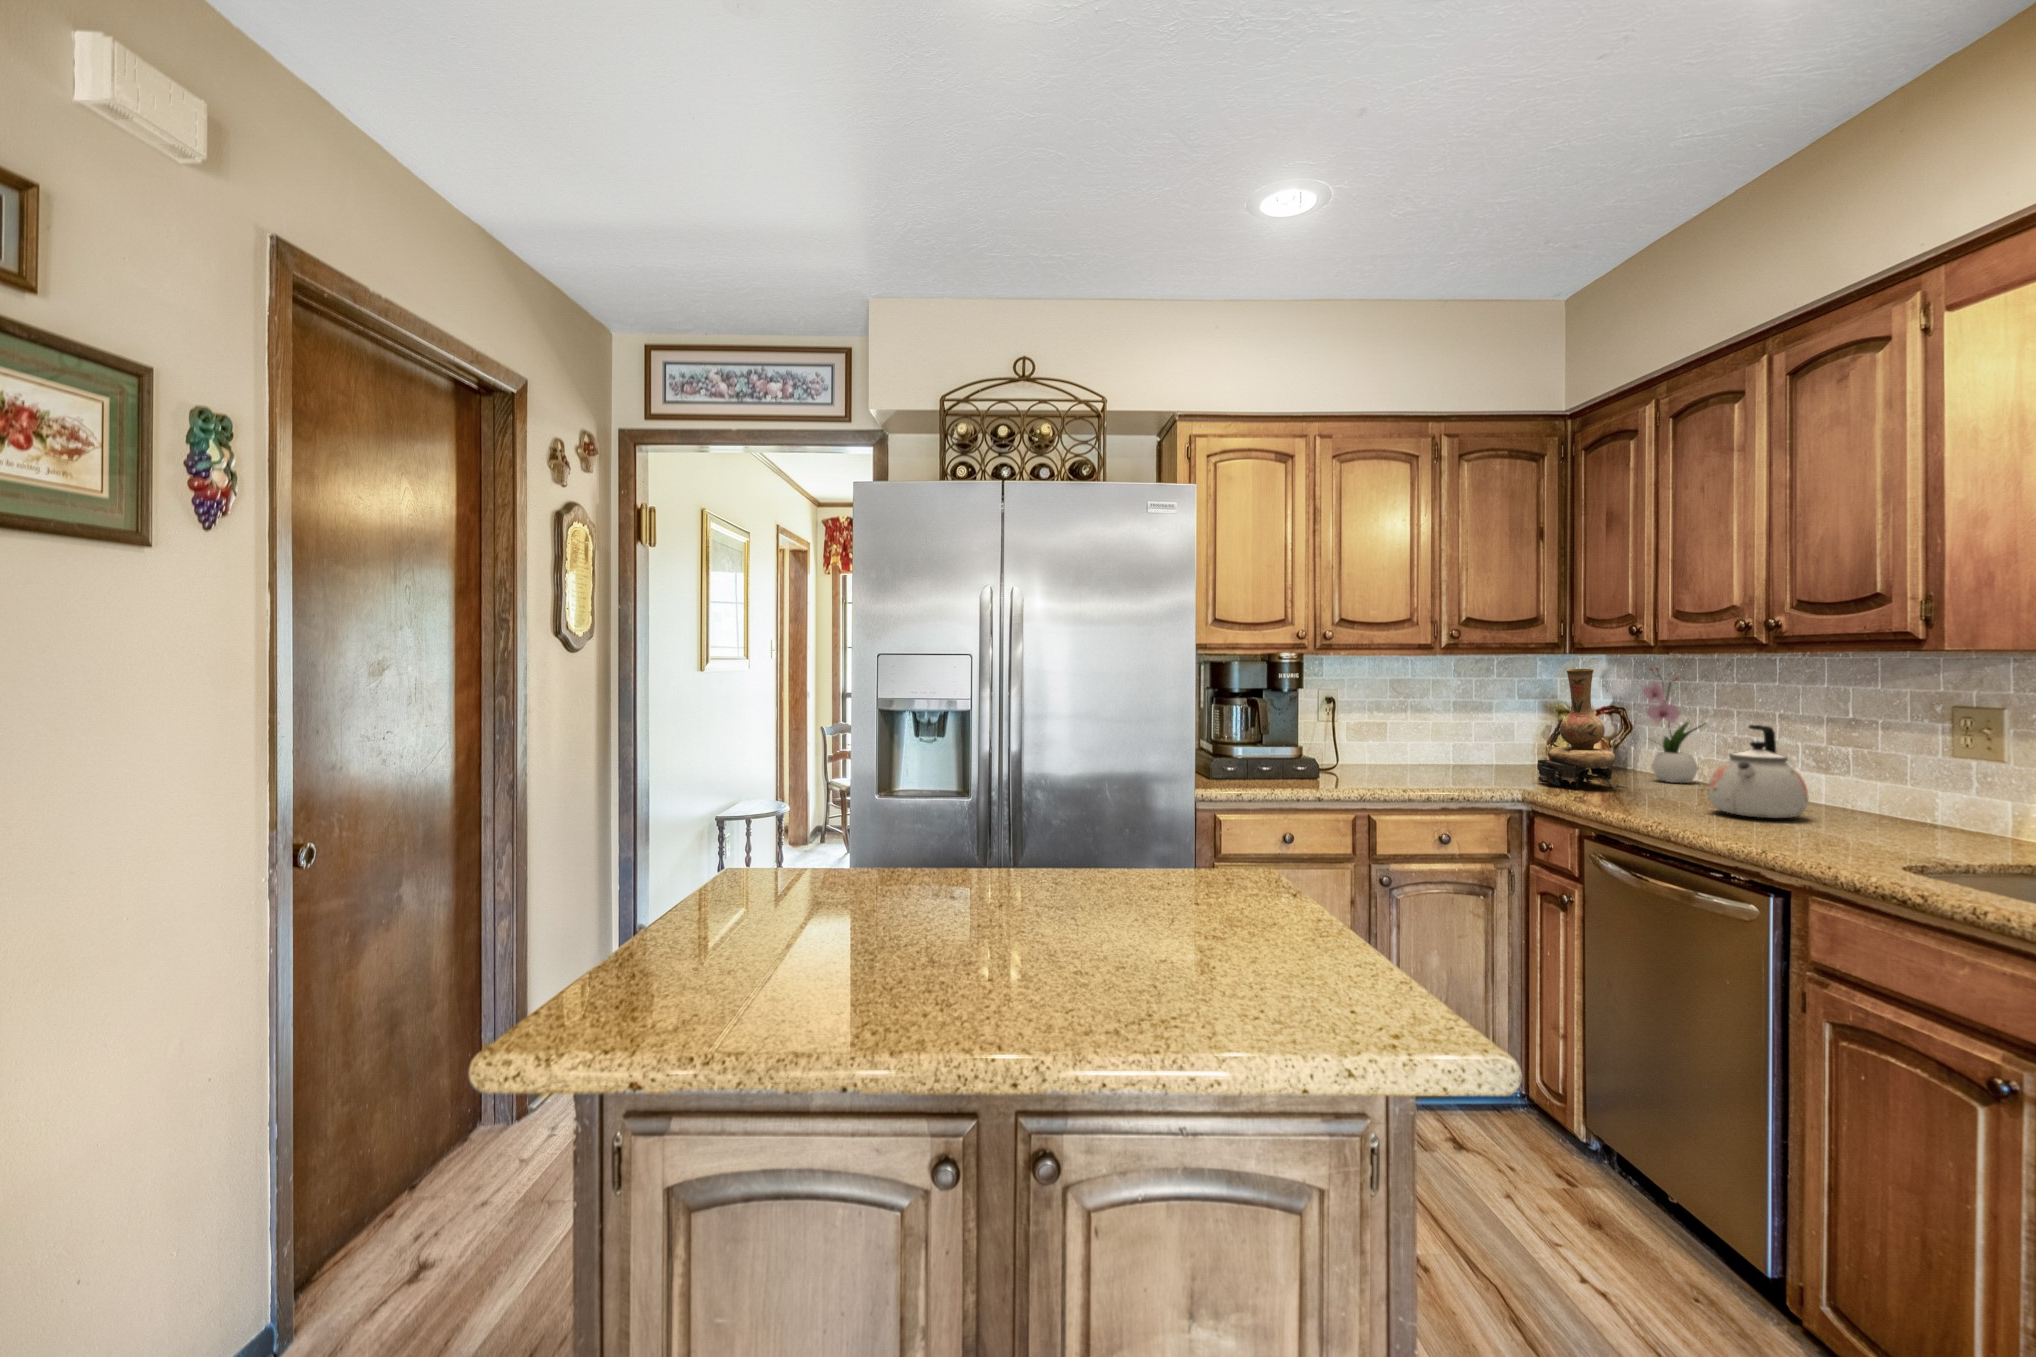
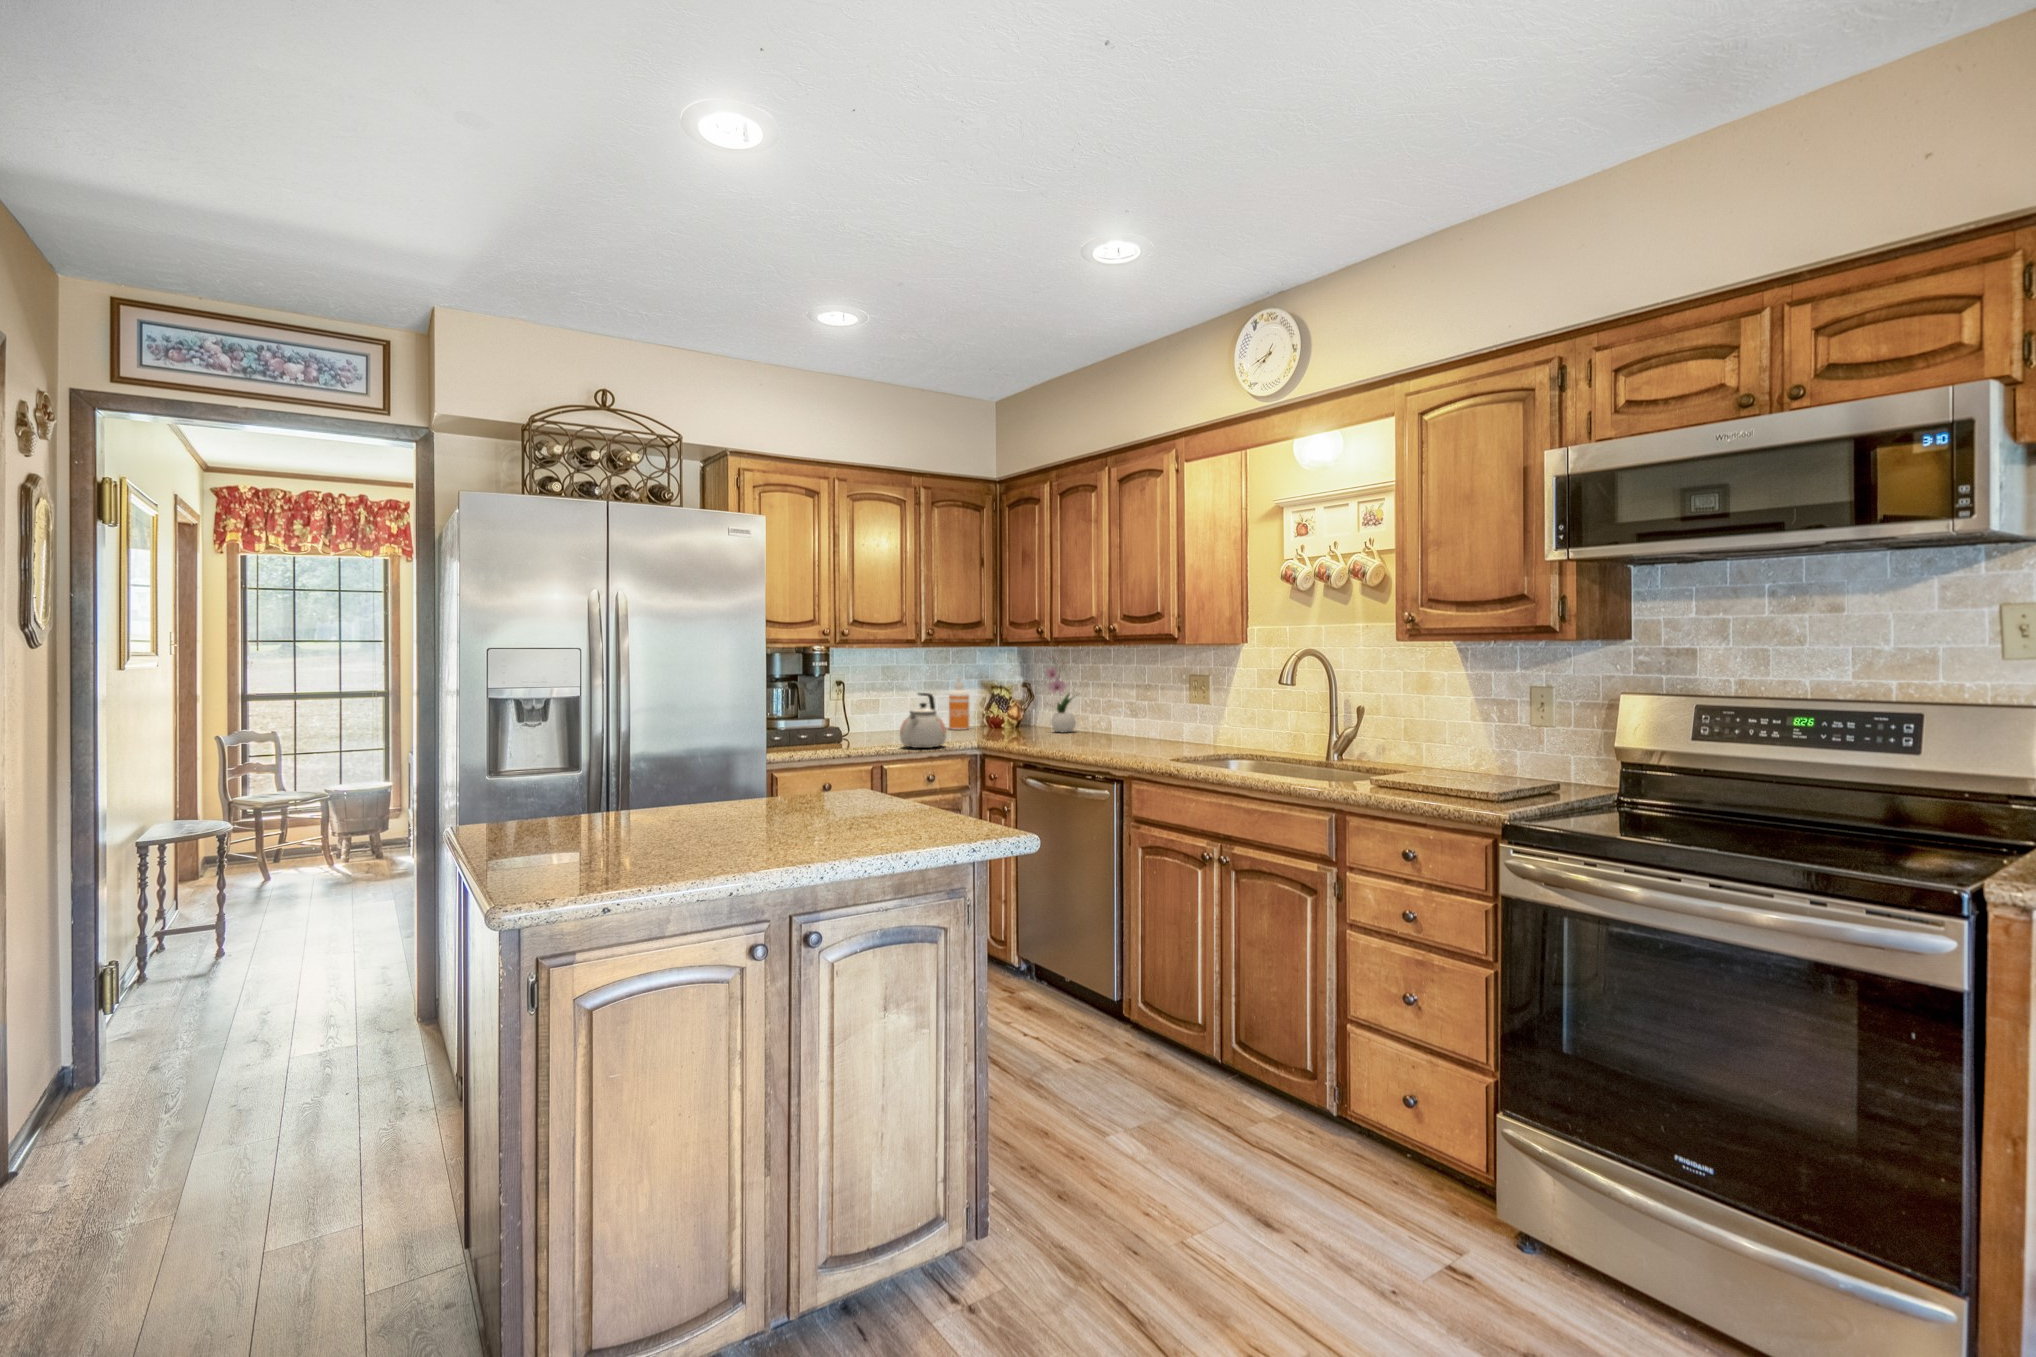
vase: present [1537,669,1626,789] -> none [987,658,1041,739]
soap dispenser: none [1485,694,1517,766] -> present [949,678,969,730]
kettle: present [1708,725,1809,818] -> present [900,693,946,748]

